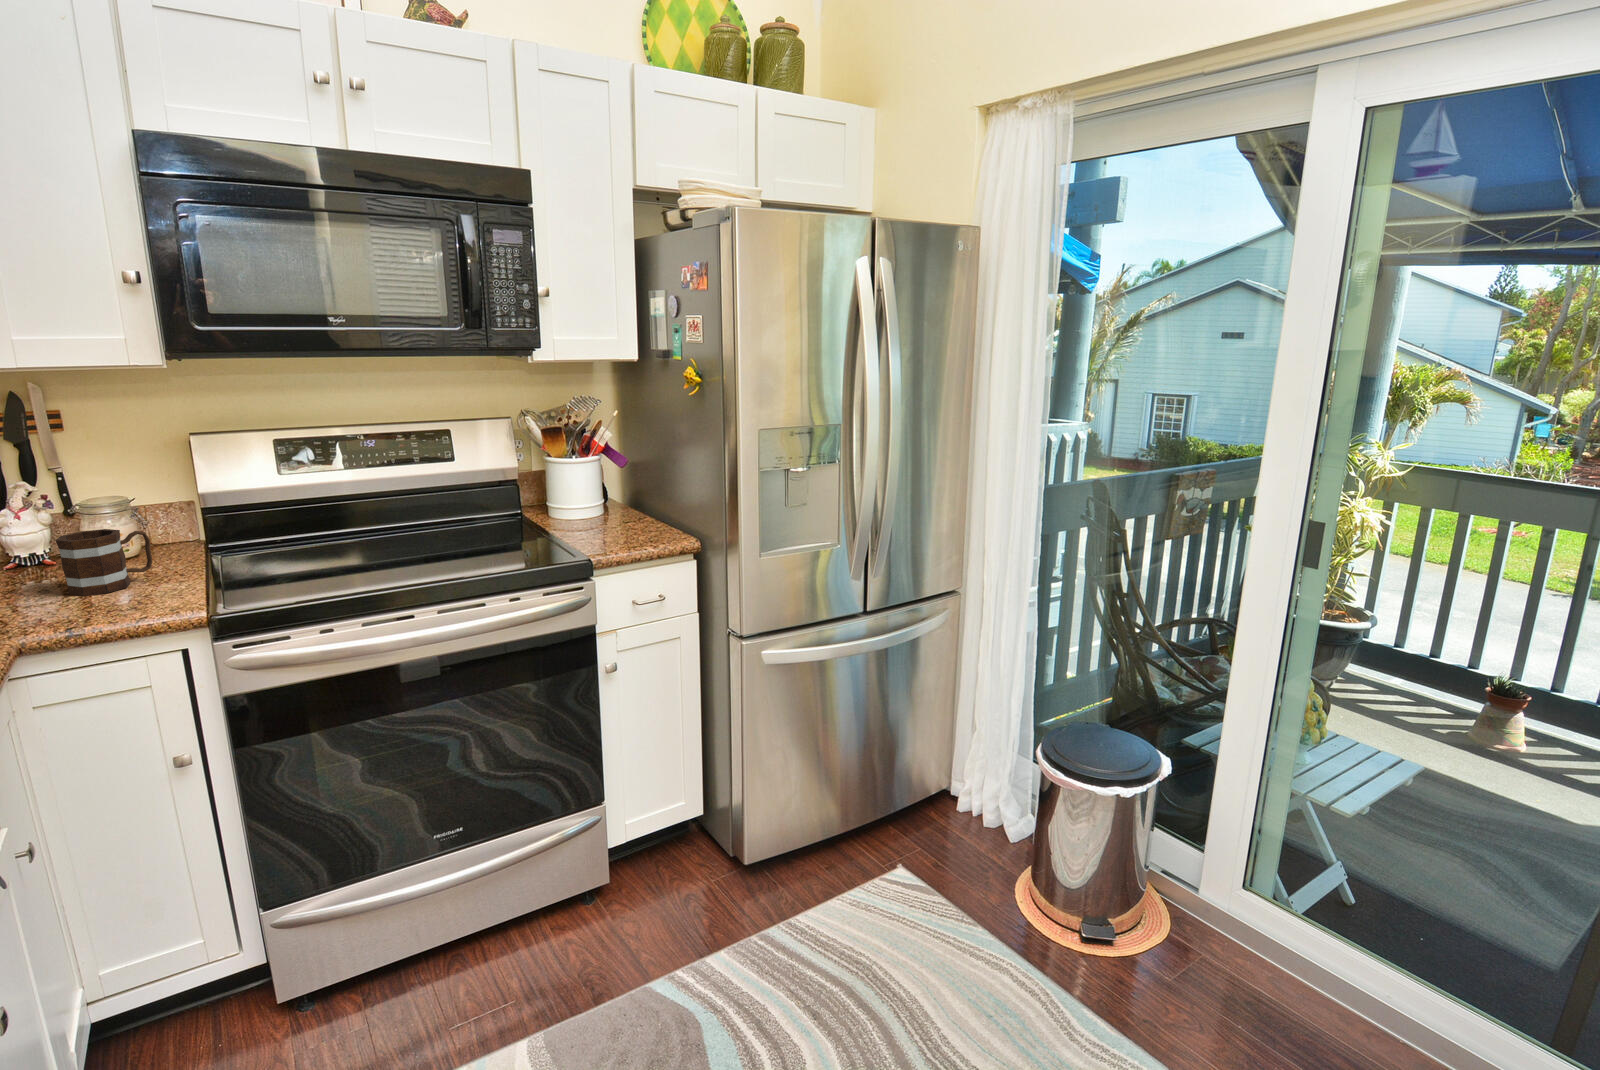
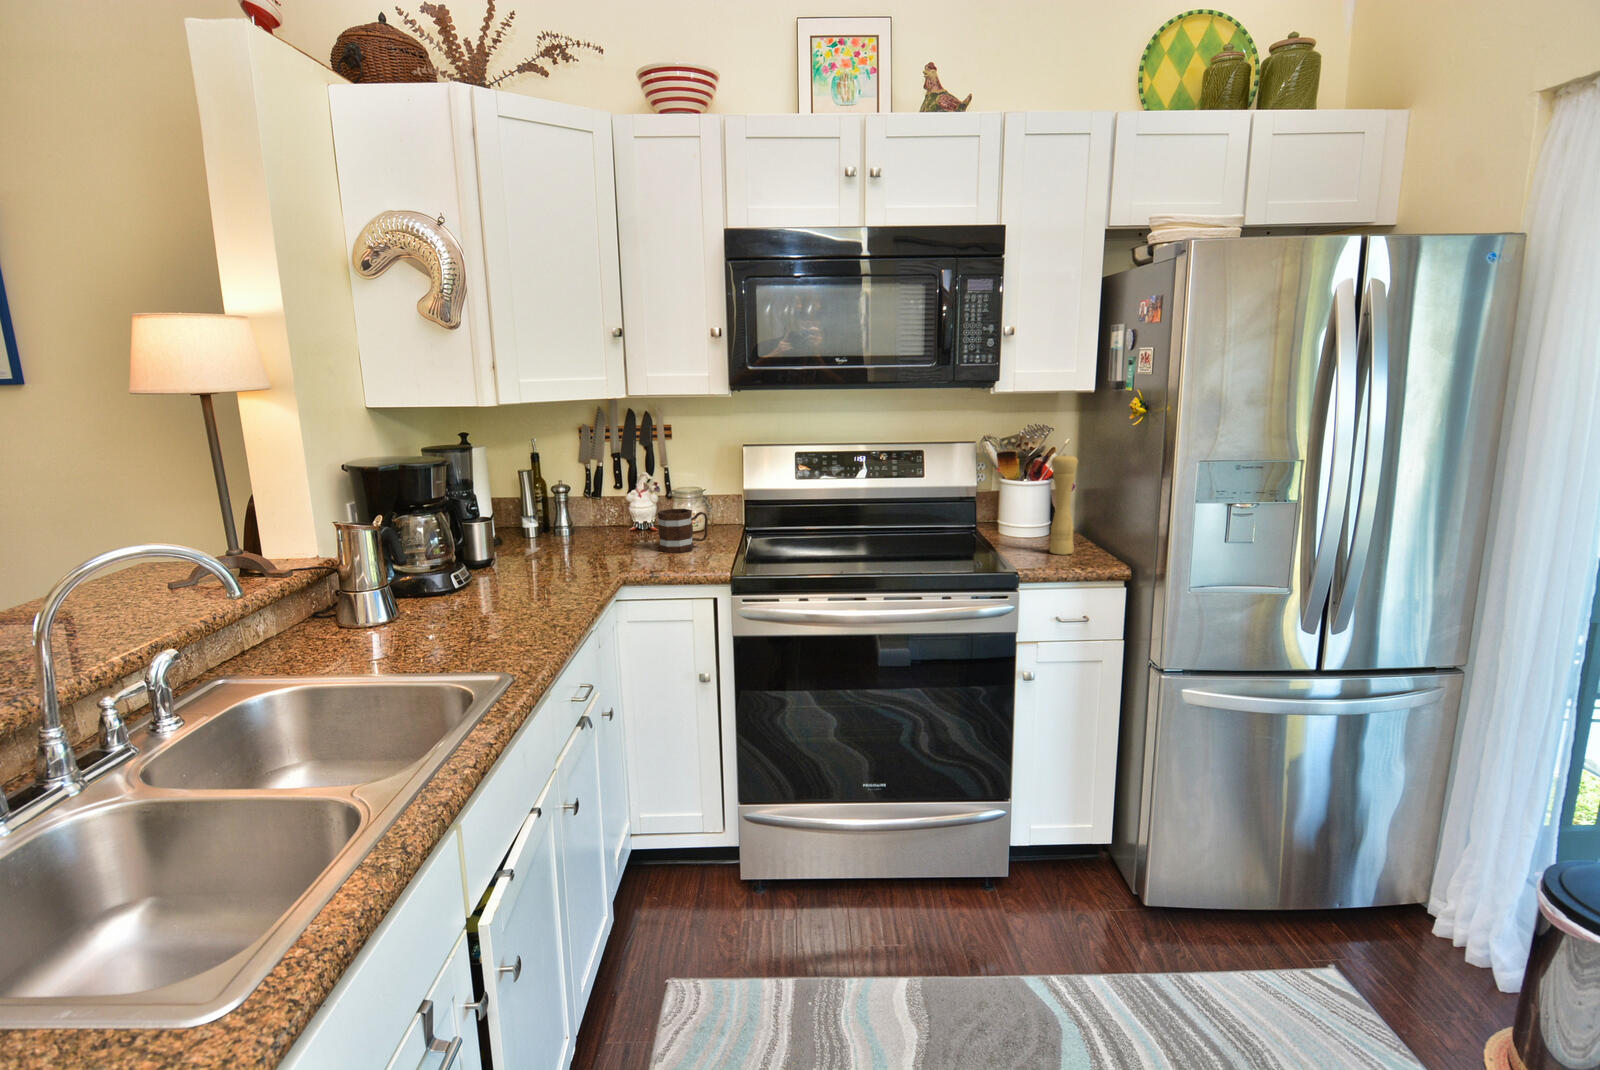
pepper mill: none [606,427,638,533] -> present [1050,454,1078,555]

